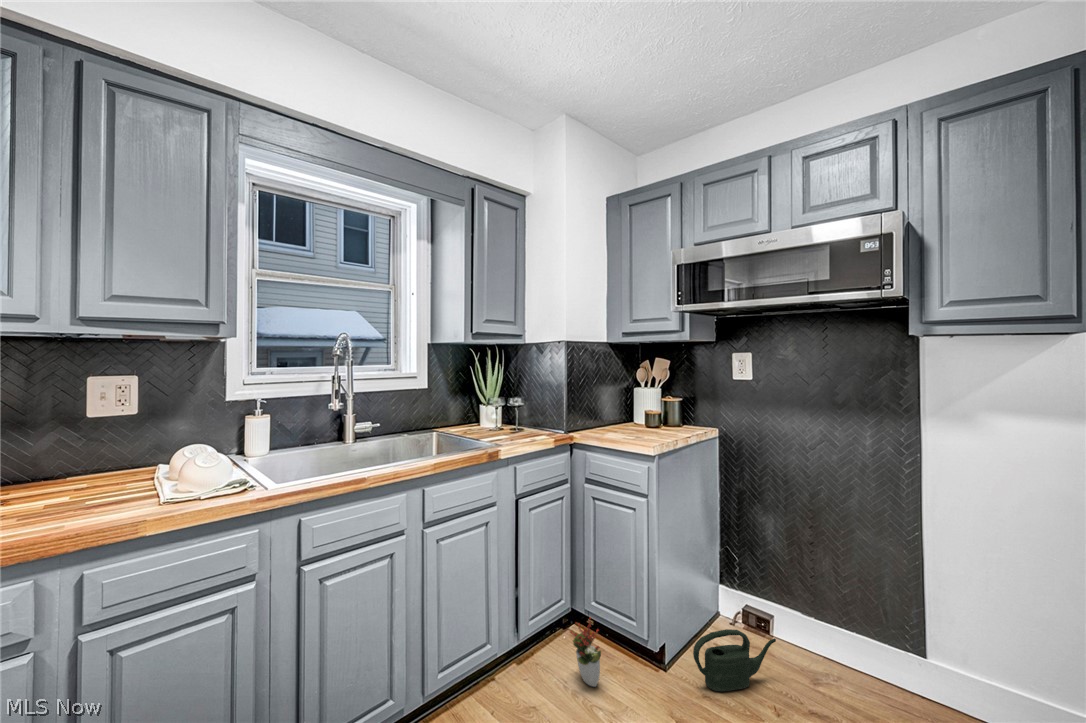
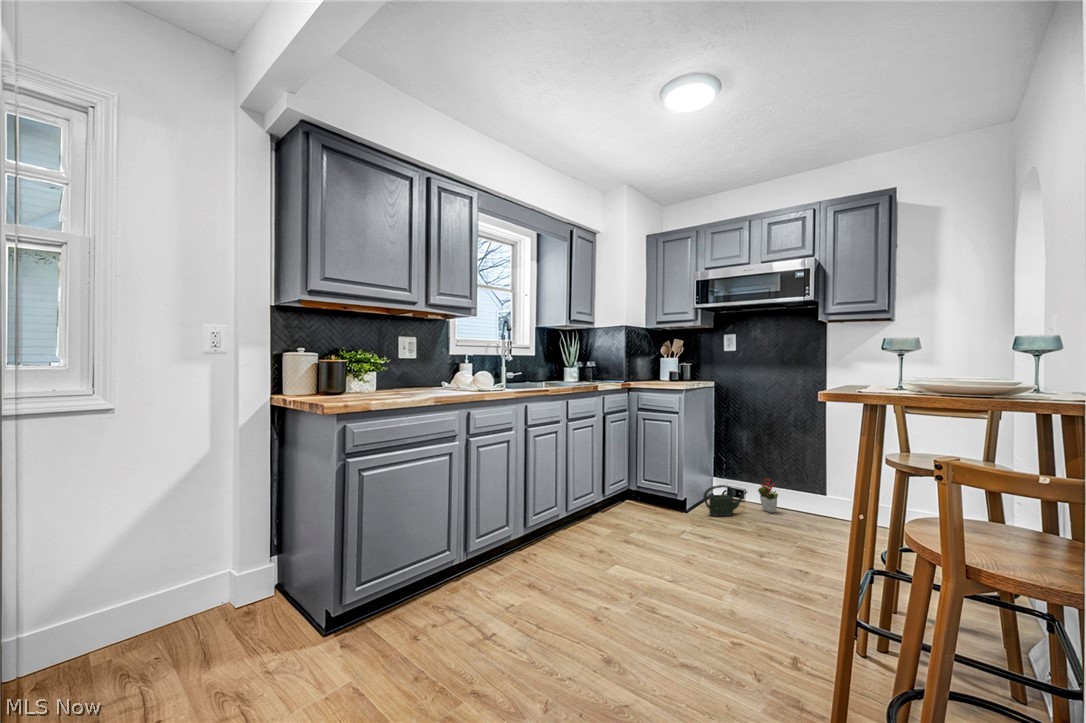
decorative plant: present [570,621,601,687] -> present [758,479,778,513]

